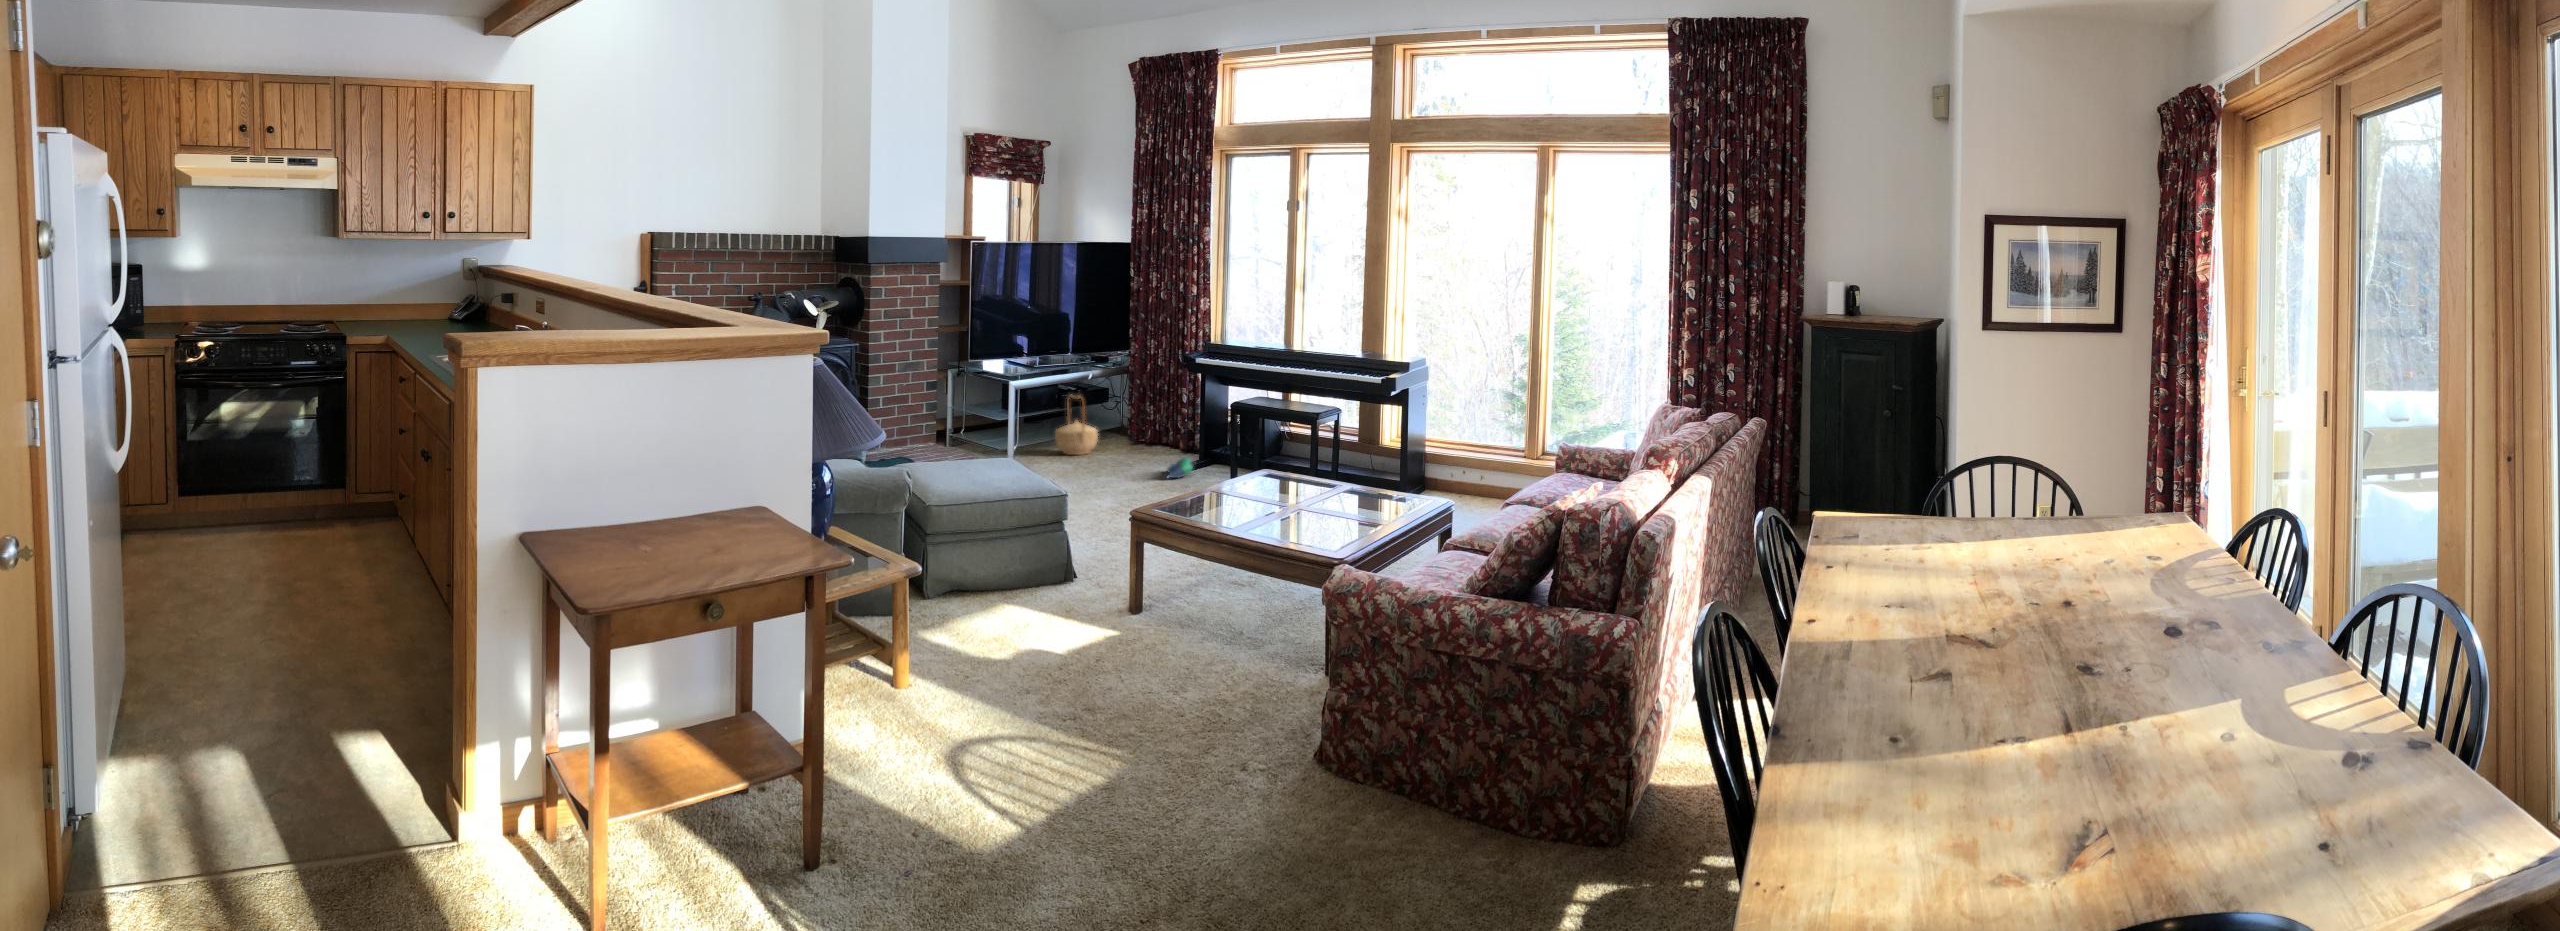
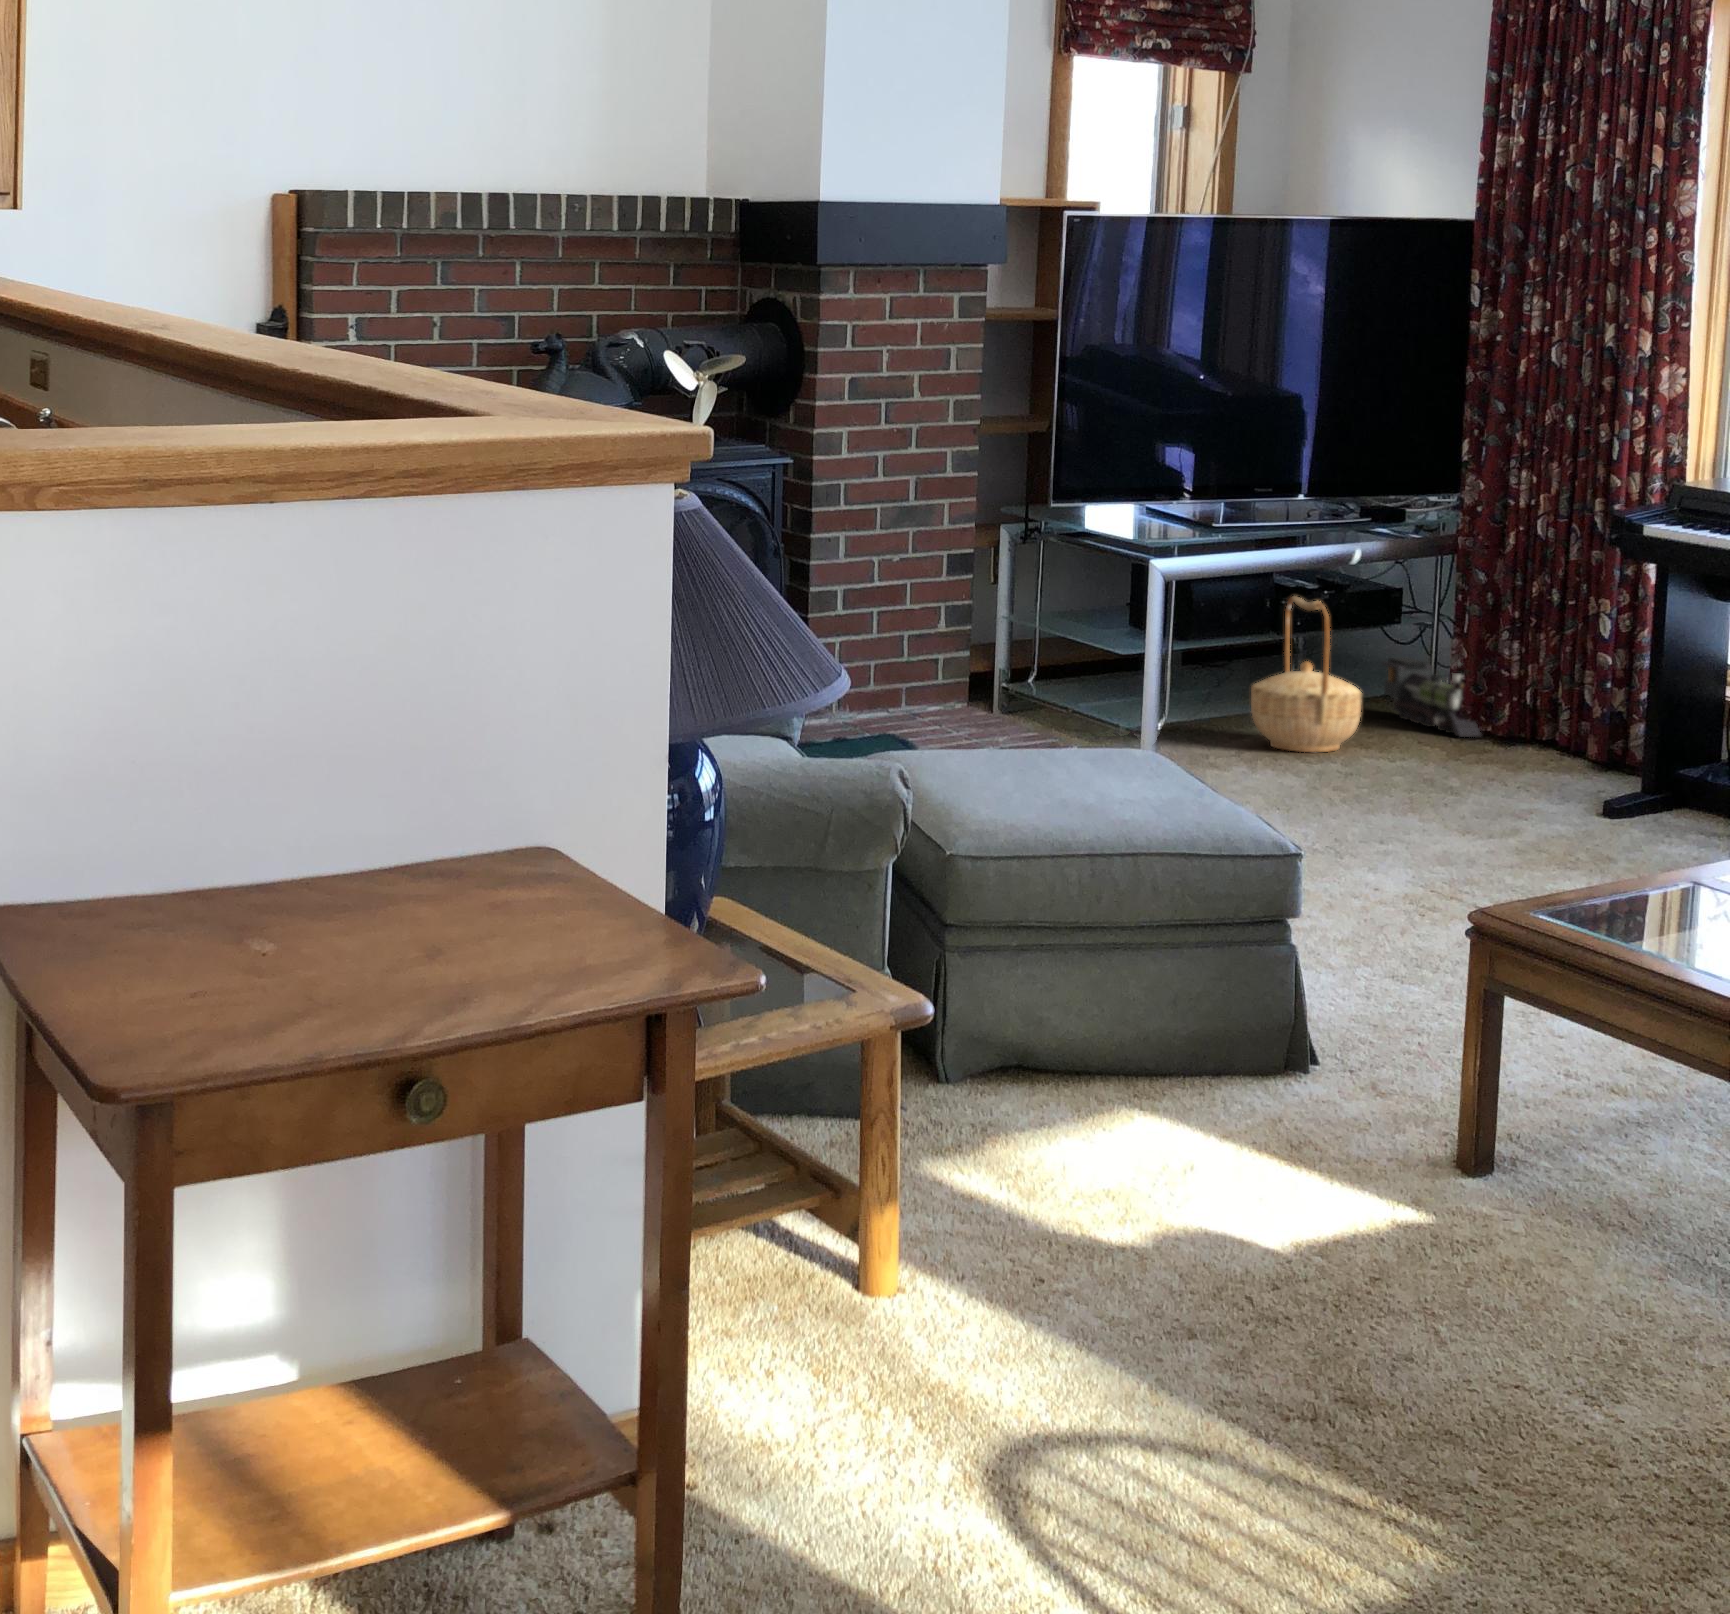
toy train: none [1105,416,1143,446] -> present [1382,657,1482,737]
plush toy: present [1167,458,1194,478] -> none [1548,794,1636,851]

